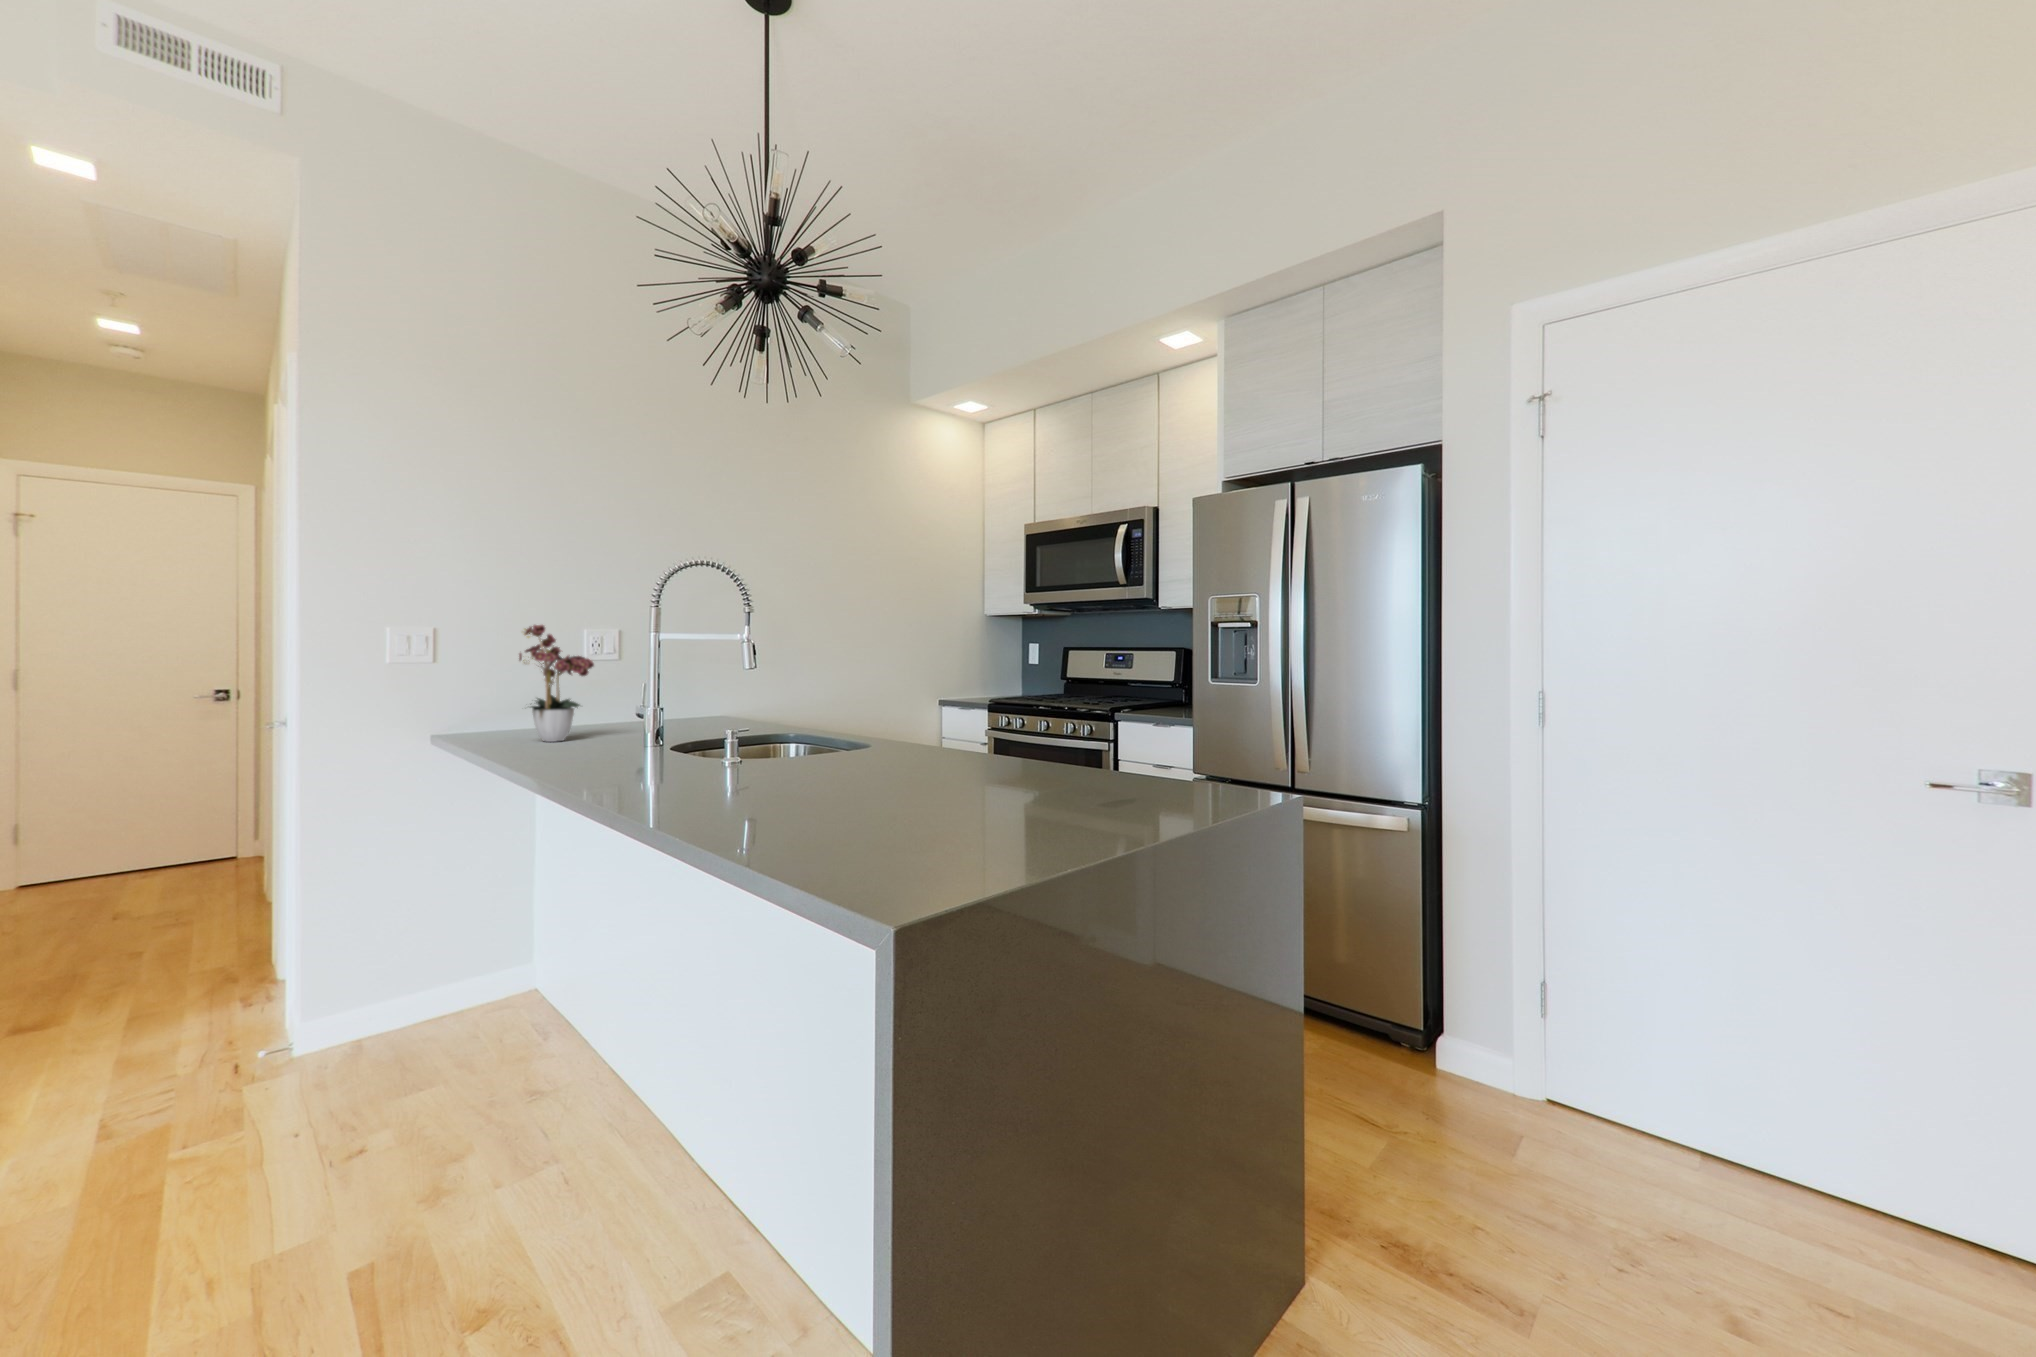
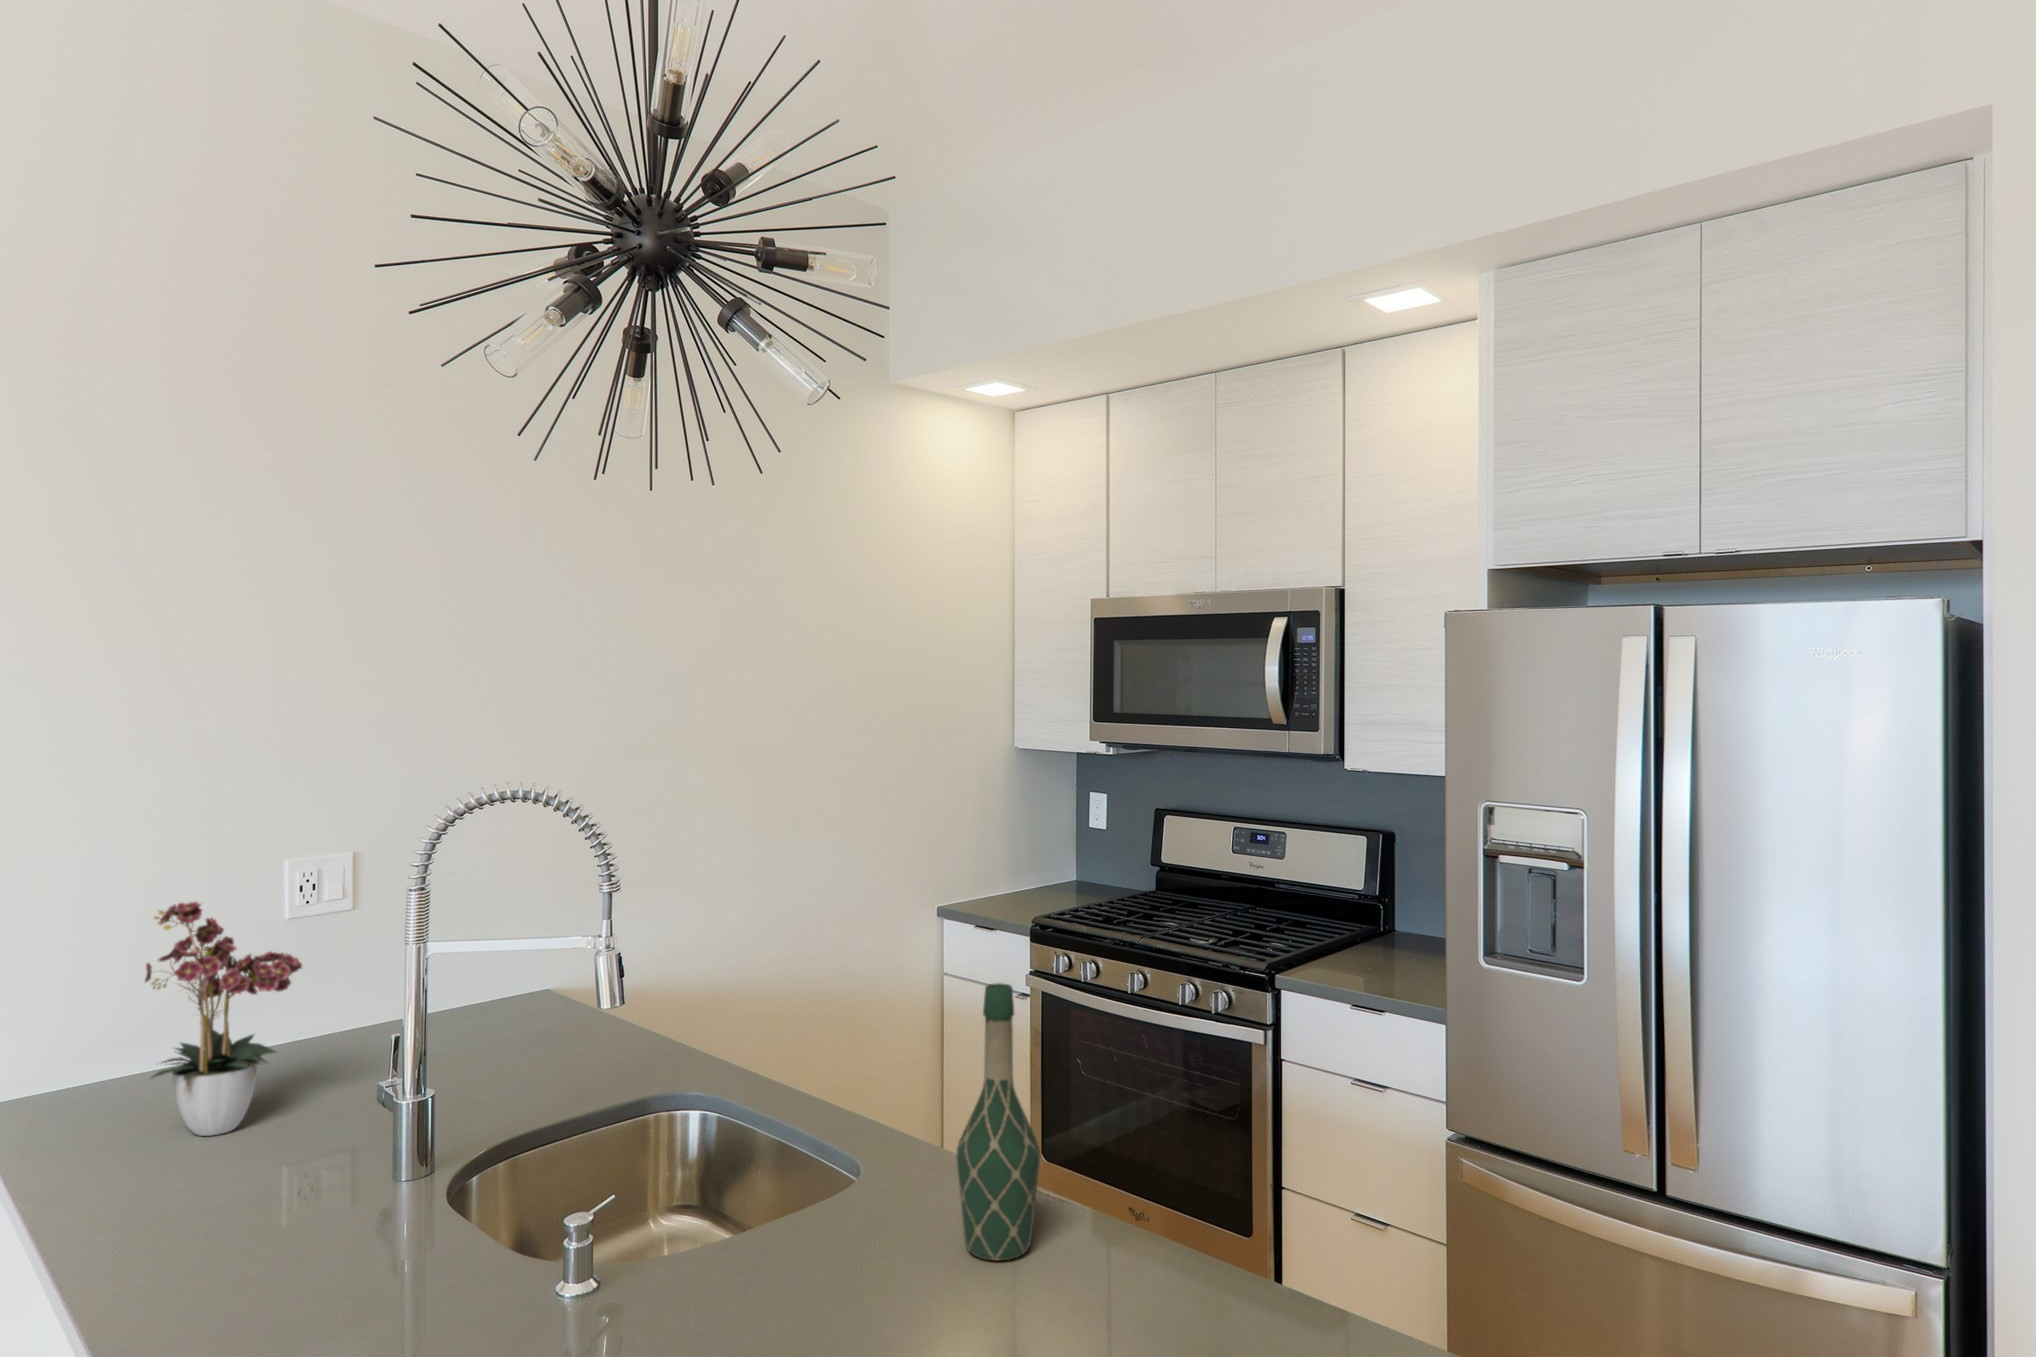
wine bottle: none [913,637,953,762] -> present [956,983,1040,1261]

